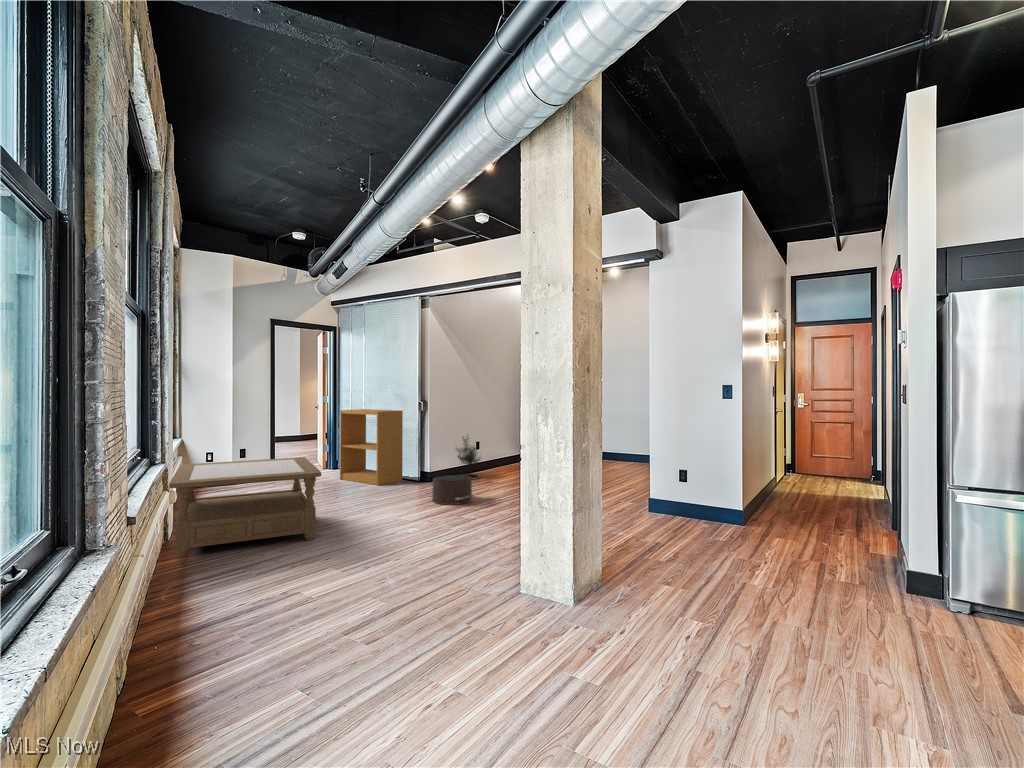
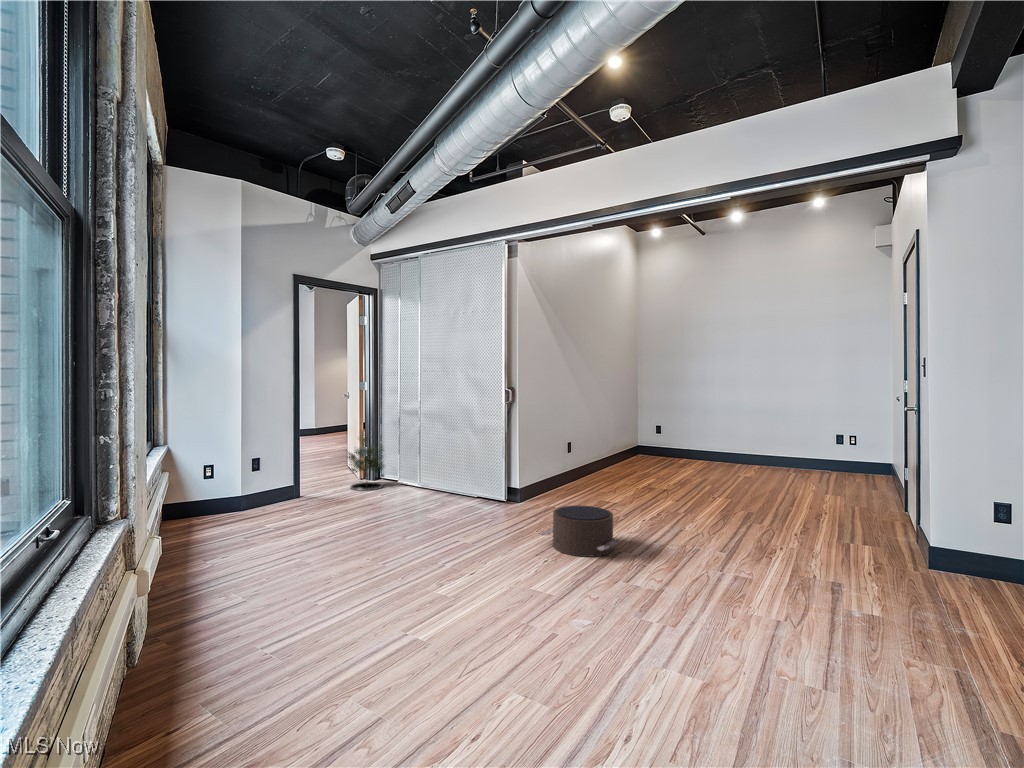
bookshelf: present [340,409,403,486] -> none [391,402,481,513]
potted tree: present [456,437,480,479] -> present [348,432,384,491]
coffee table: present [169,457,321,558] -> none [135,485,423,719]

